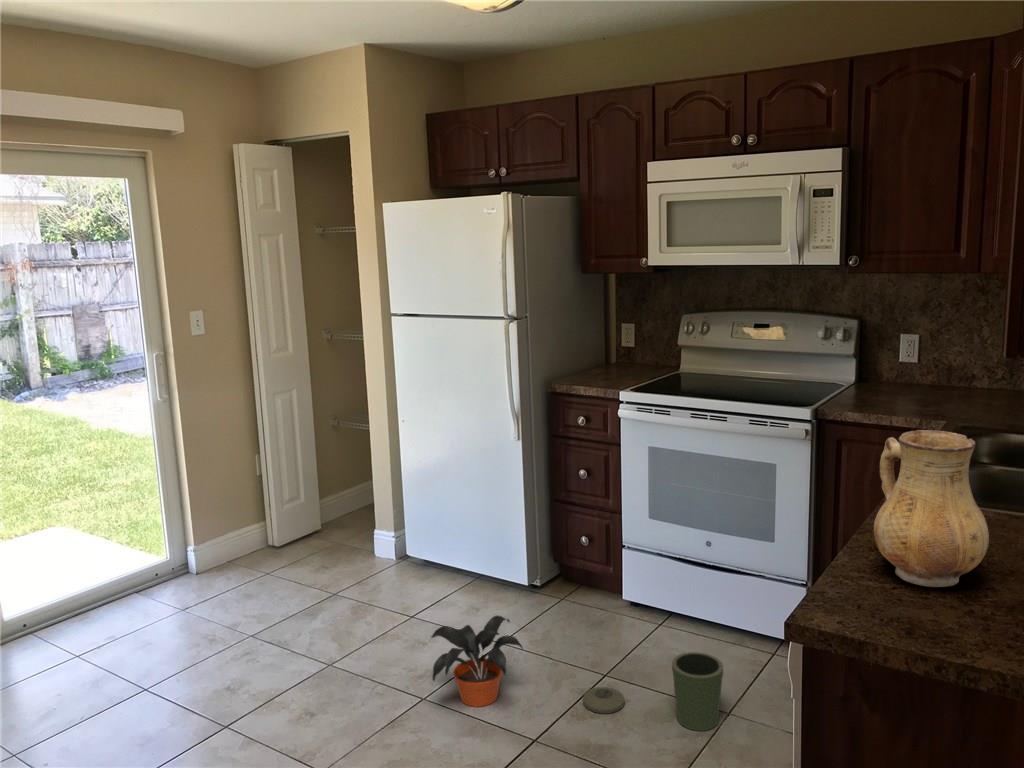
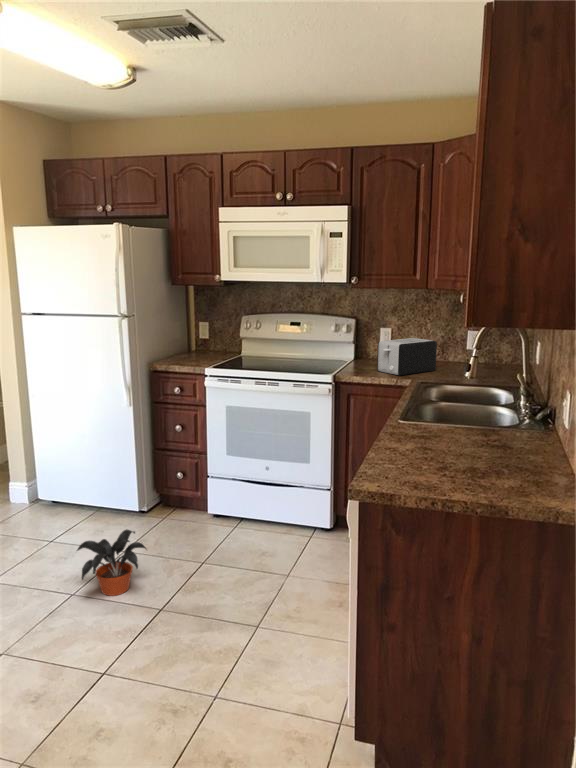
toaster: none [890,351,998,412] -> present [377,338,437,375]
ceramic pitcher: present [874,430,989,587] -> none [390,375,450,464]
trash can: present [583,652,723,731] -> none [191,538,286,588]

